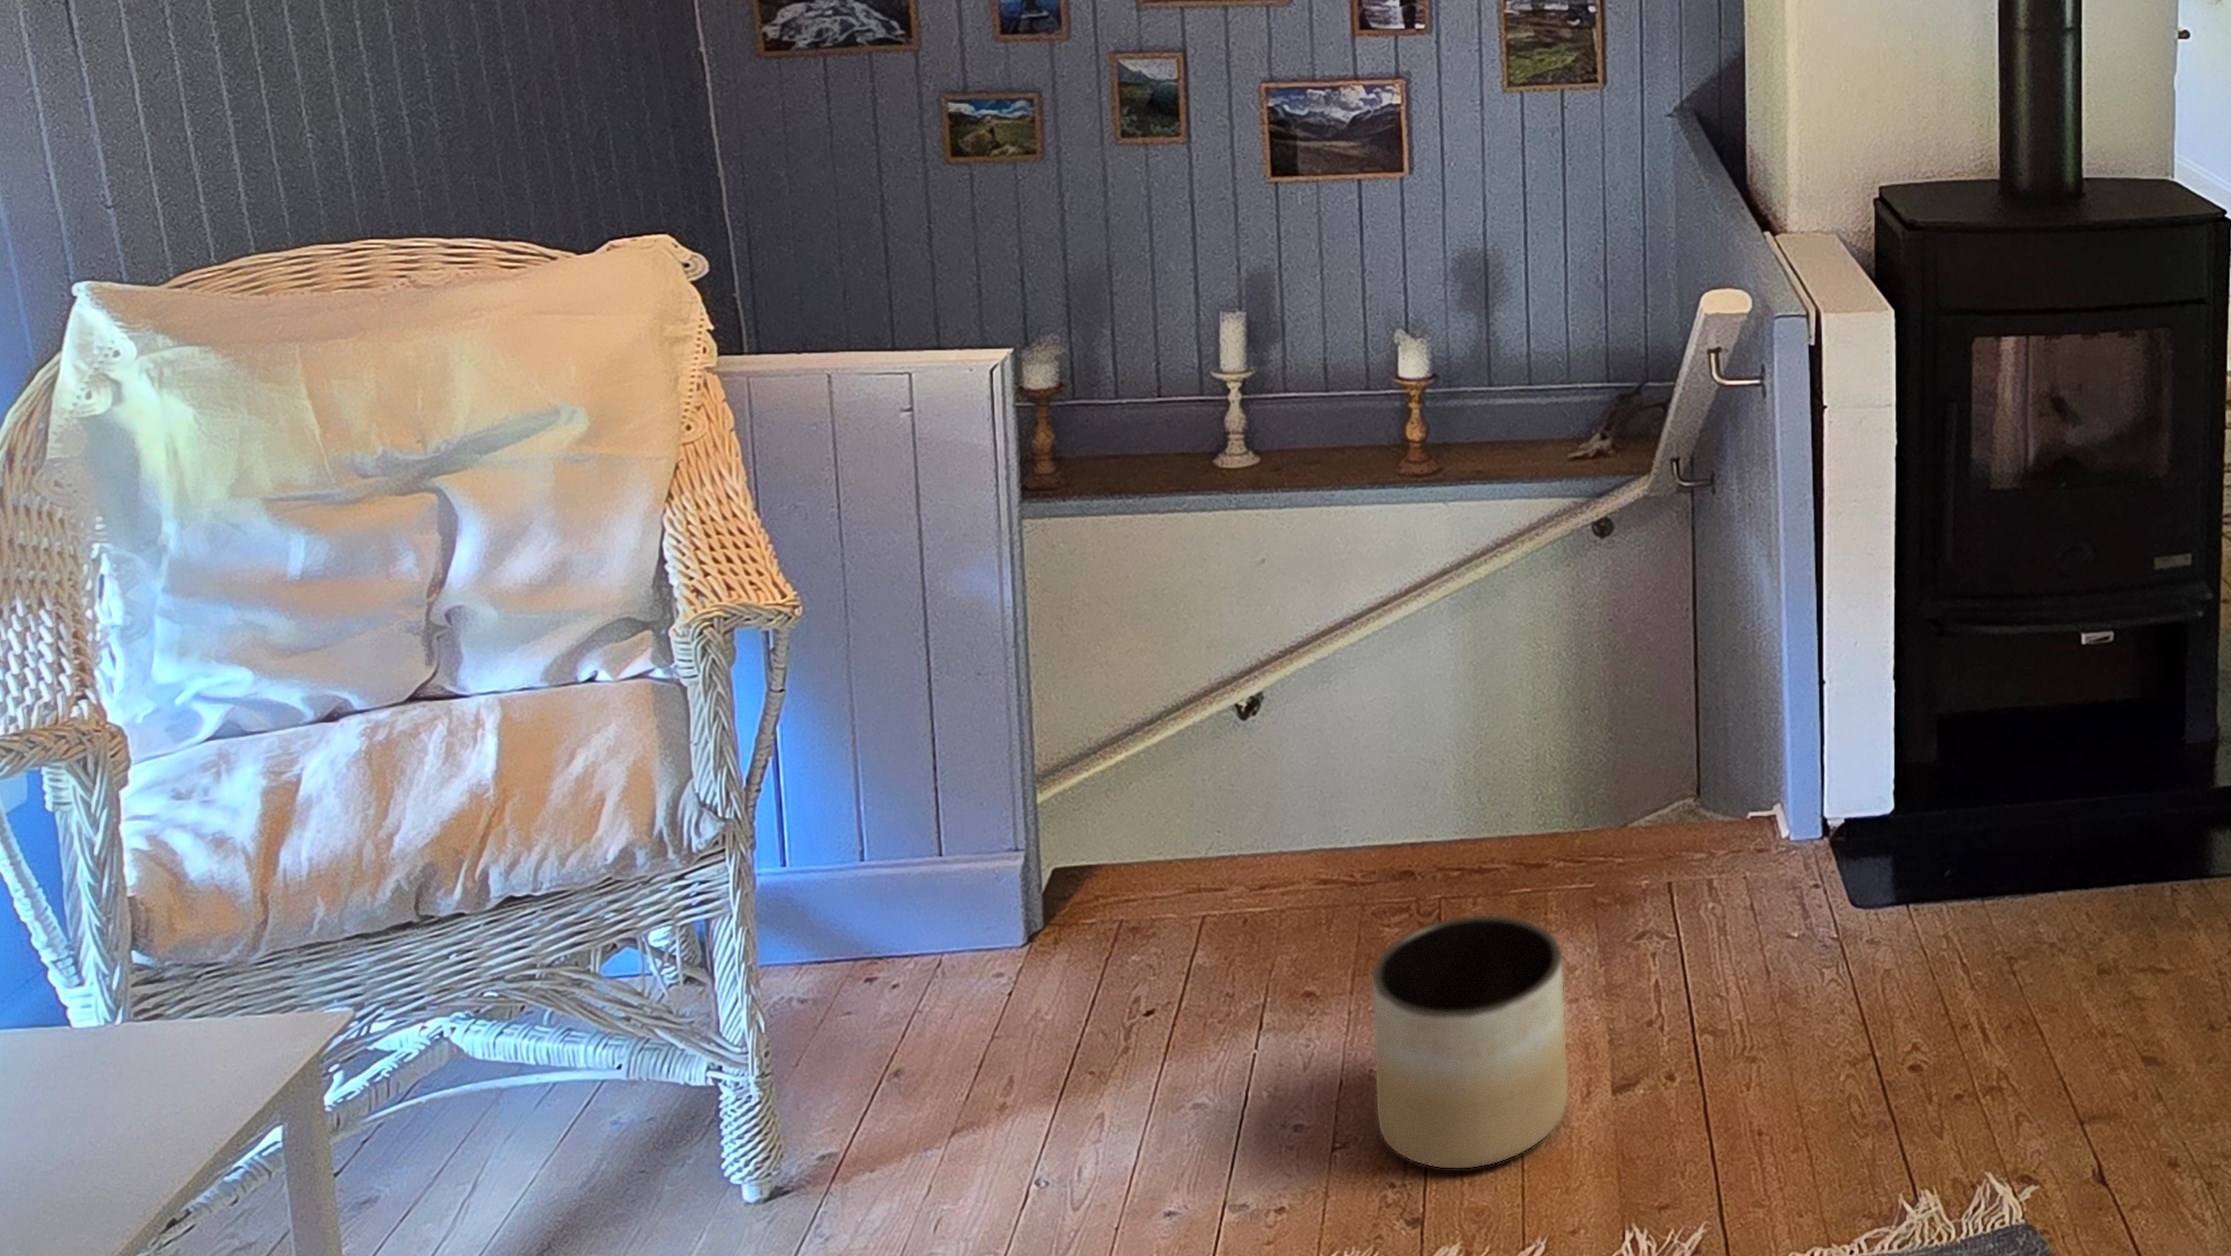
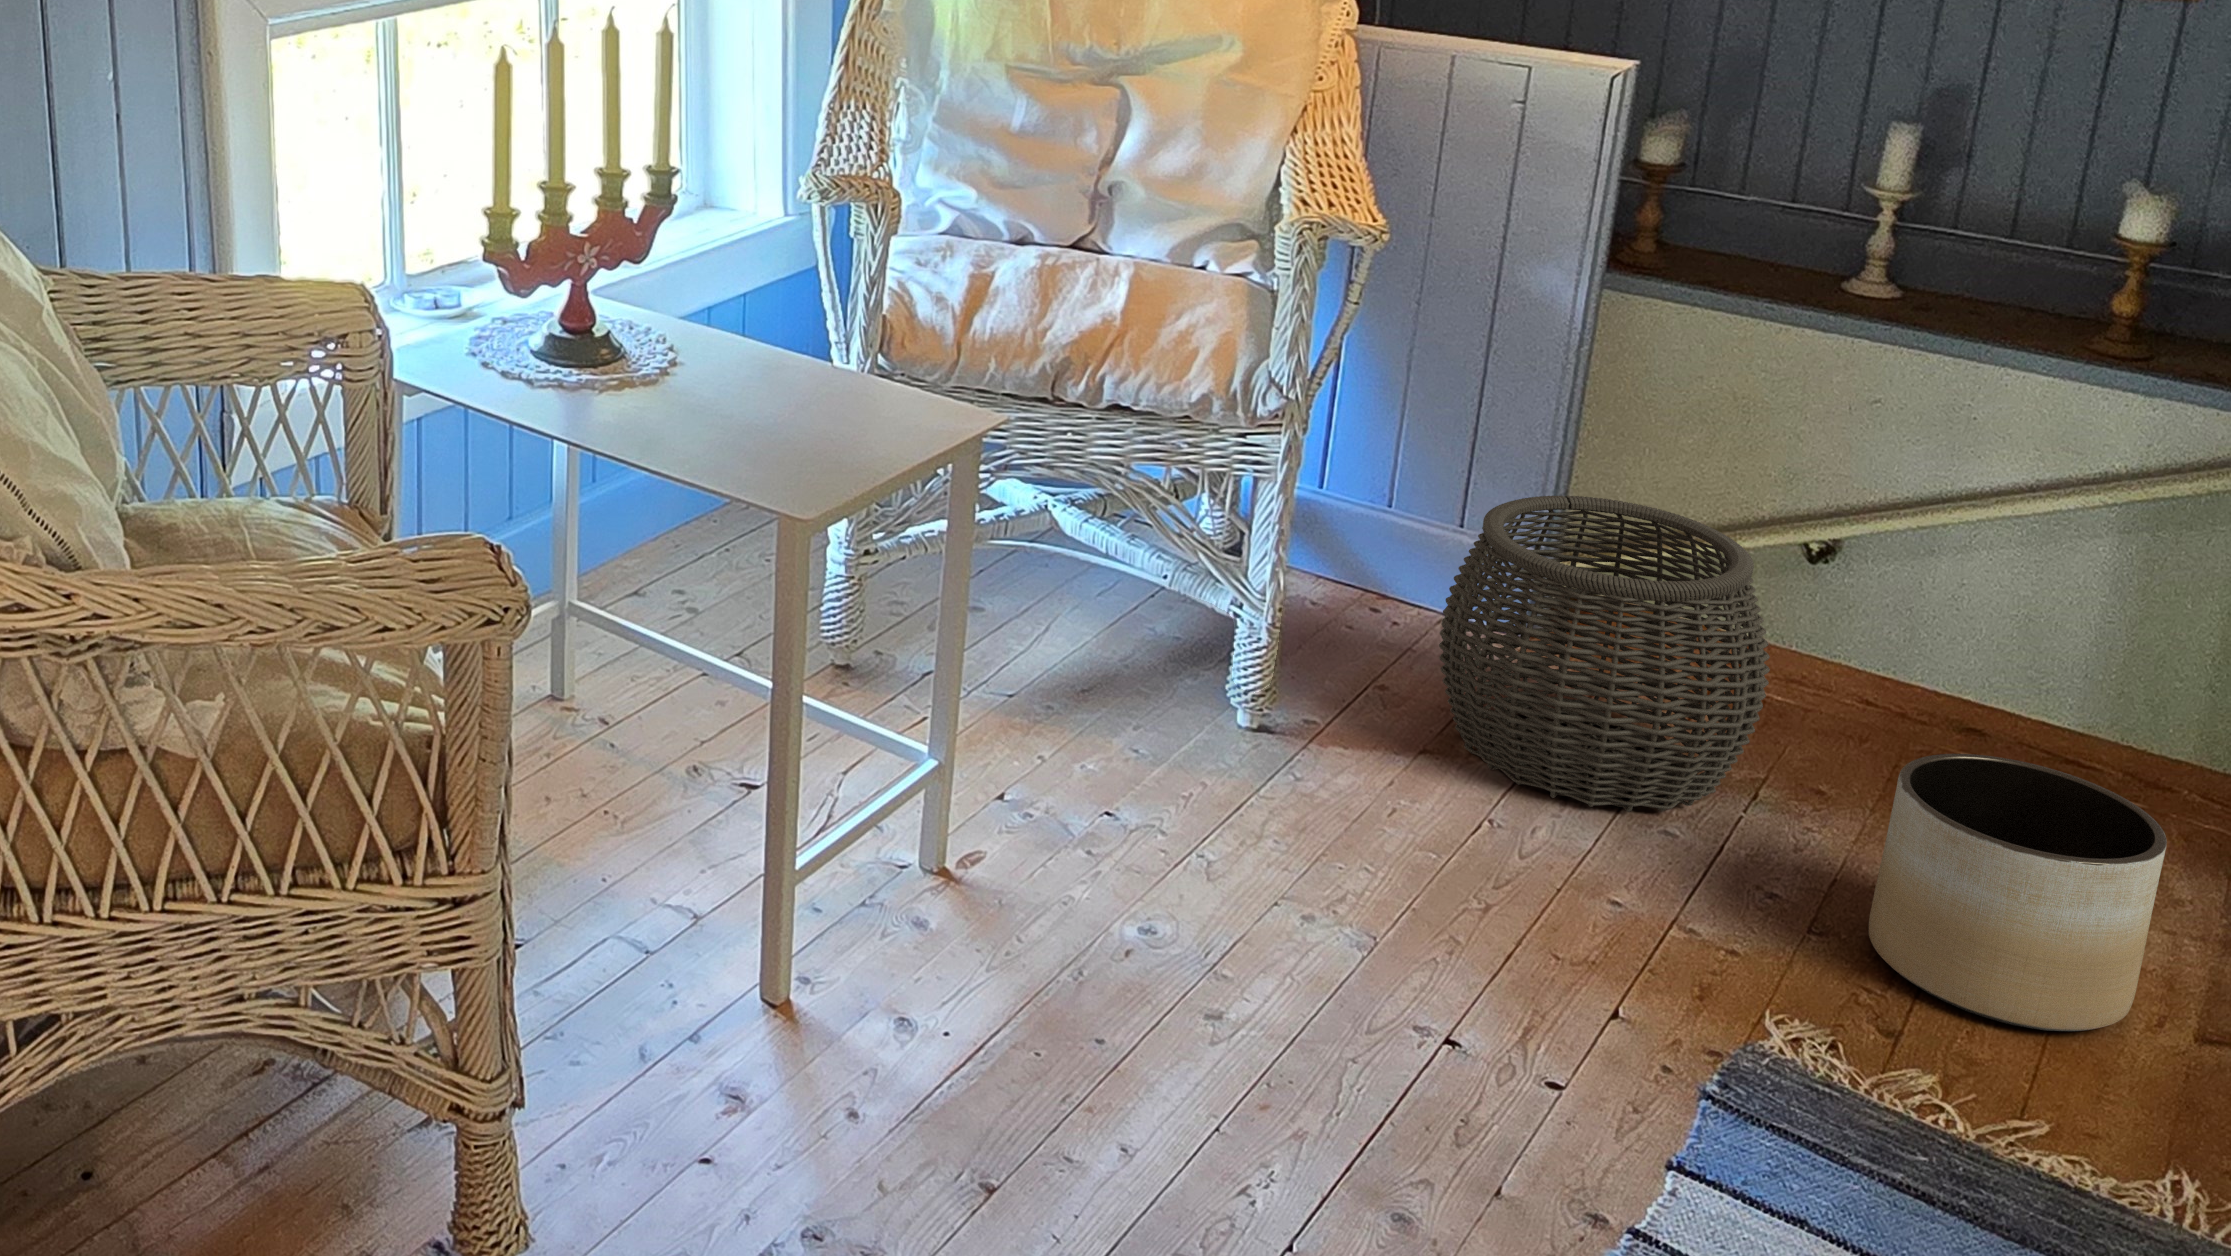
woven basket: none [946,785,1253,1125] -> present [1439,496,1770,812]

